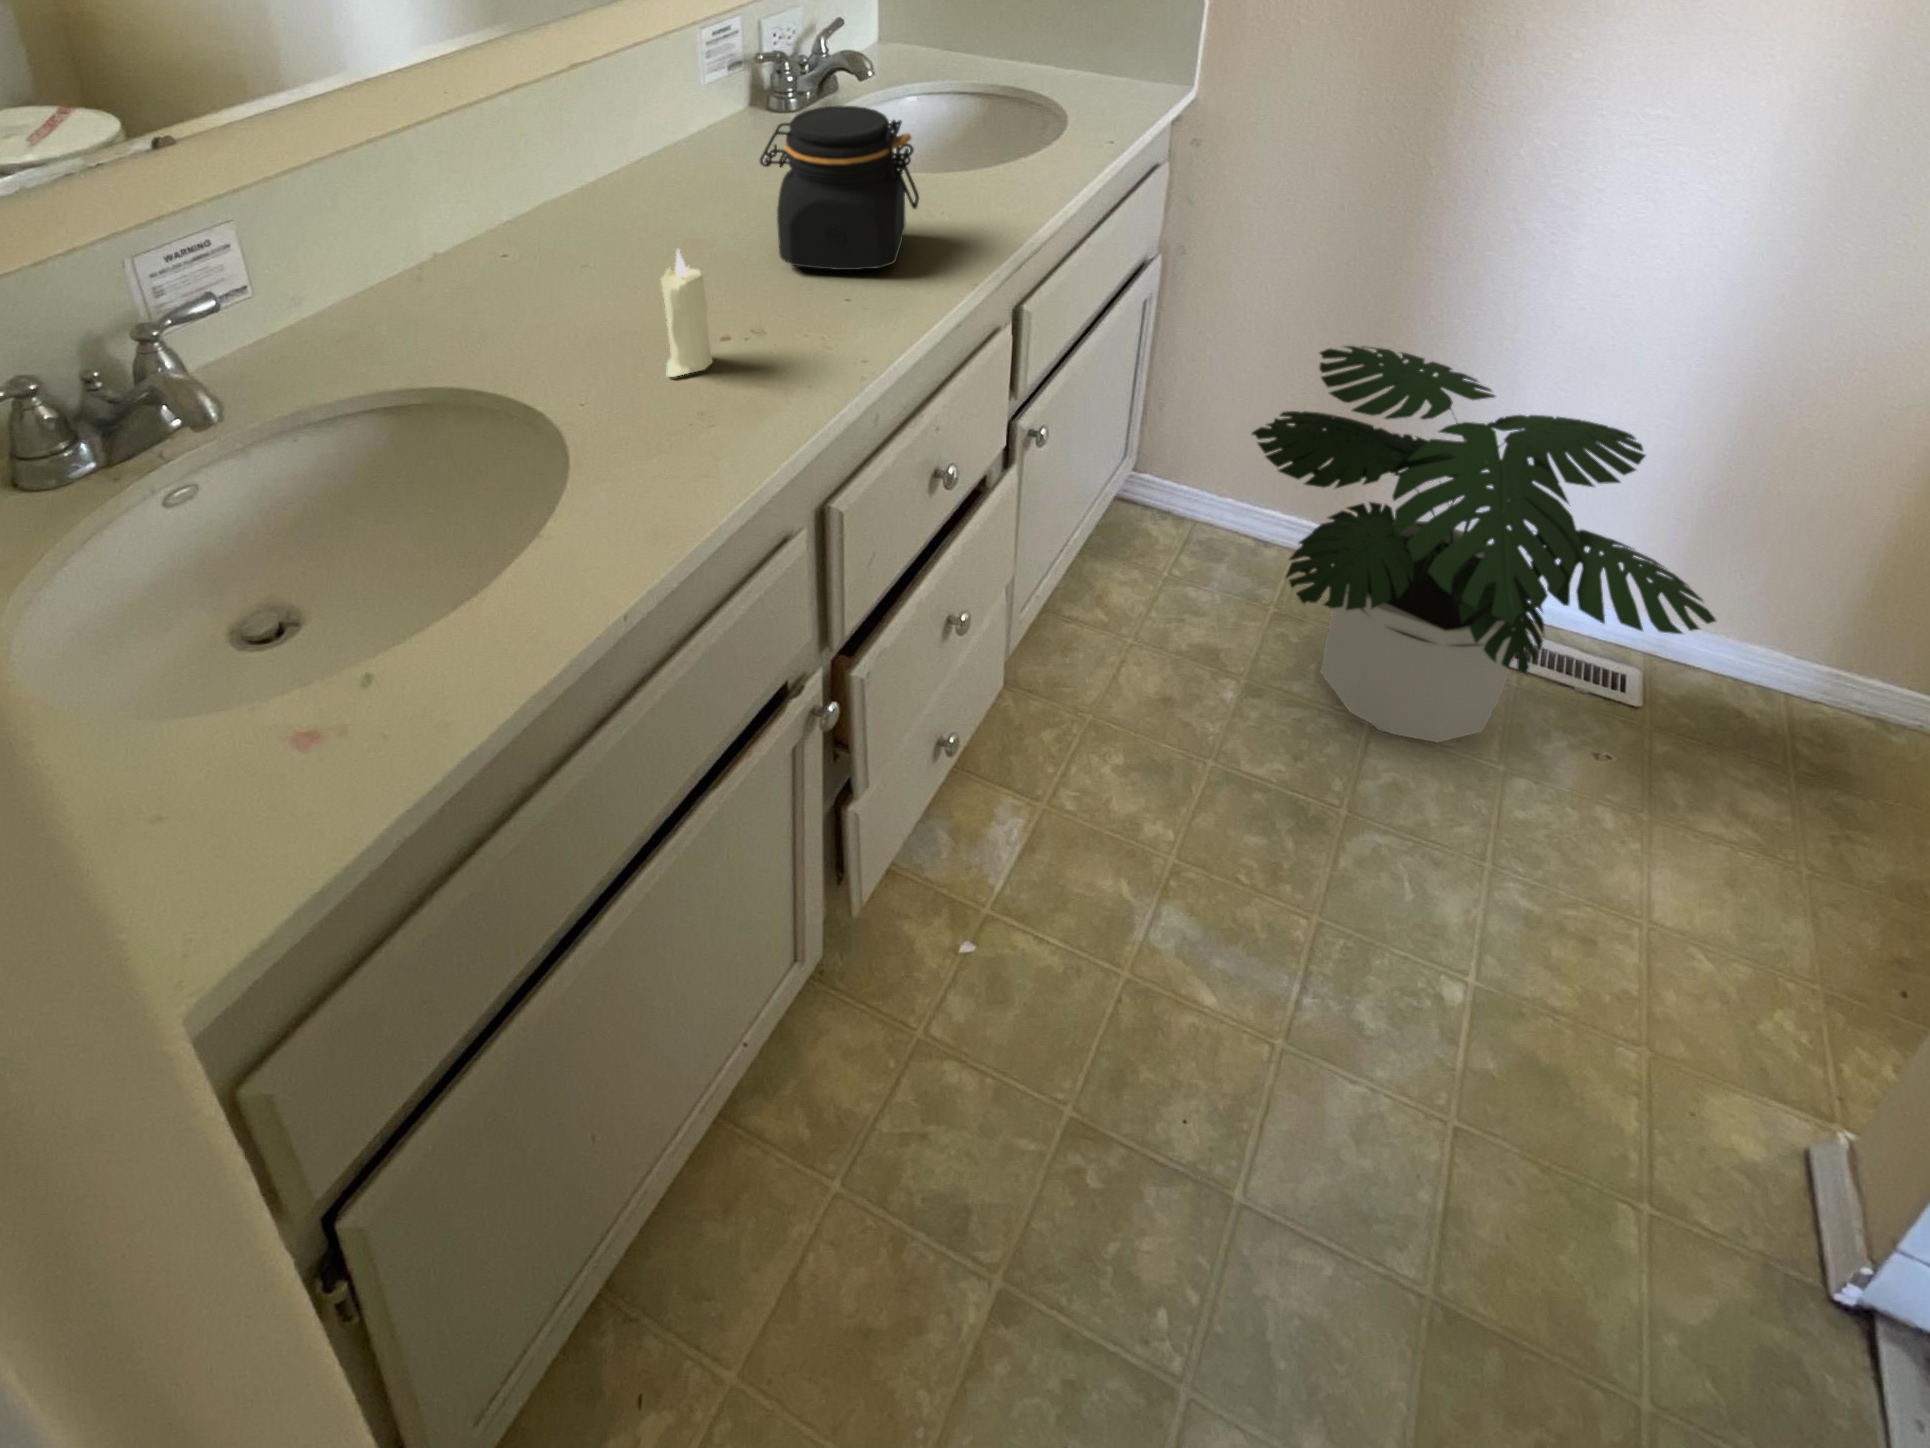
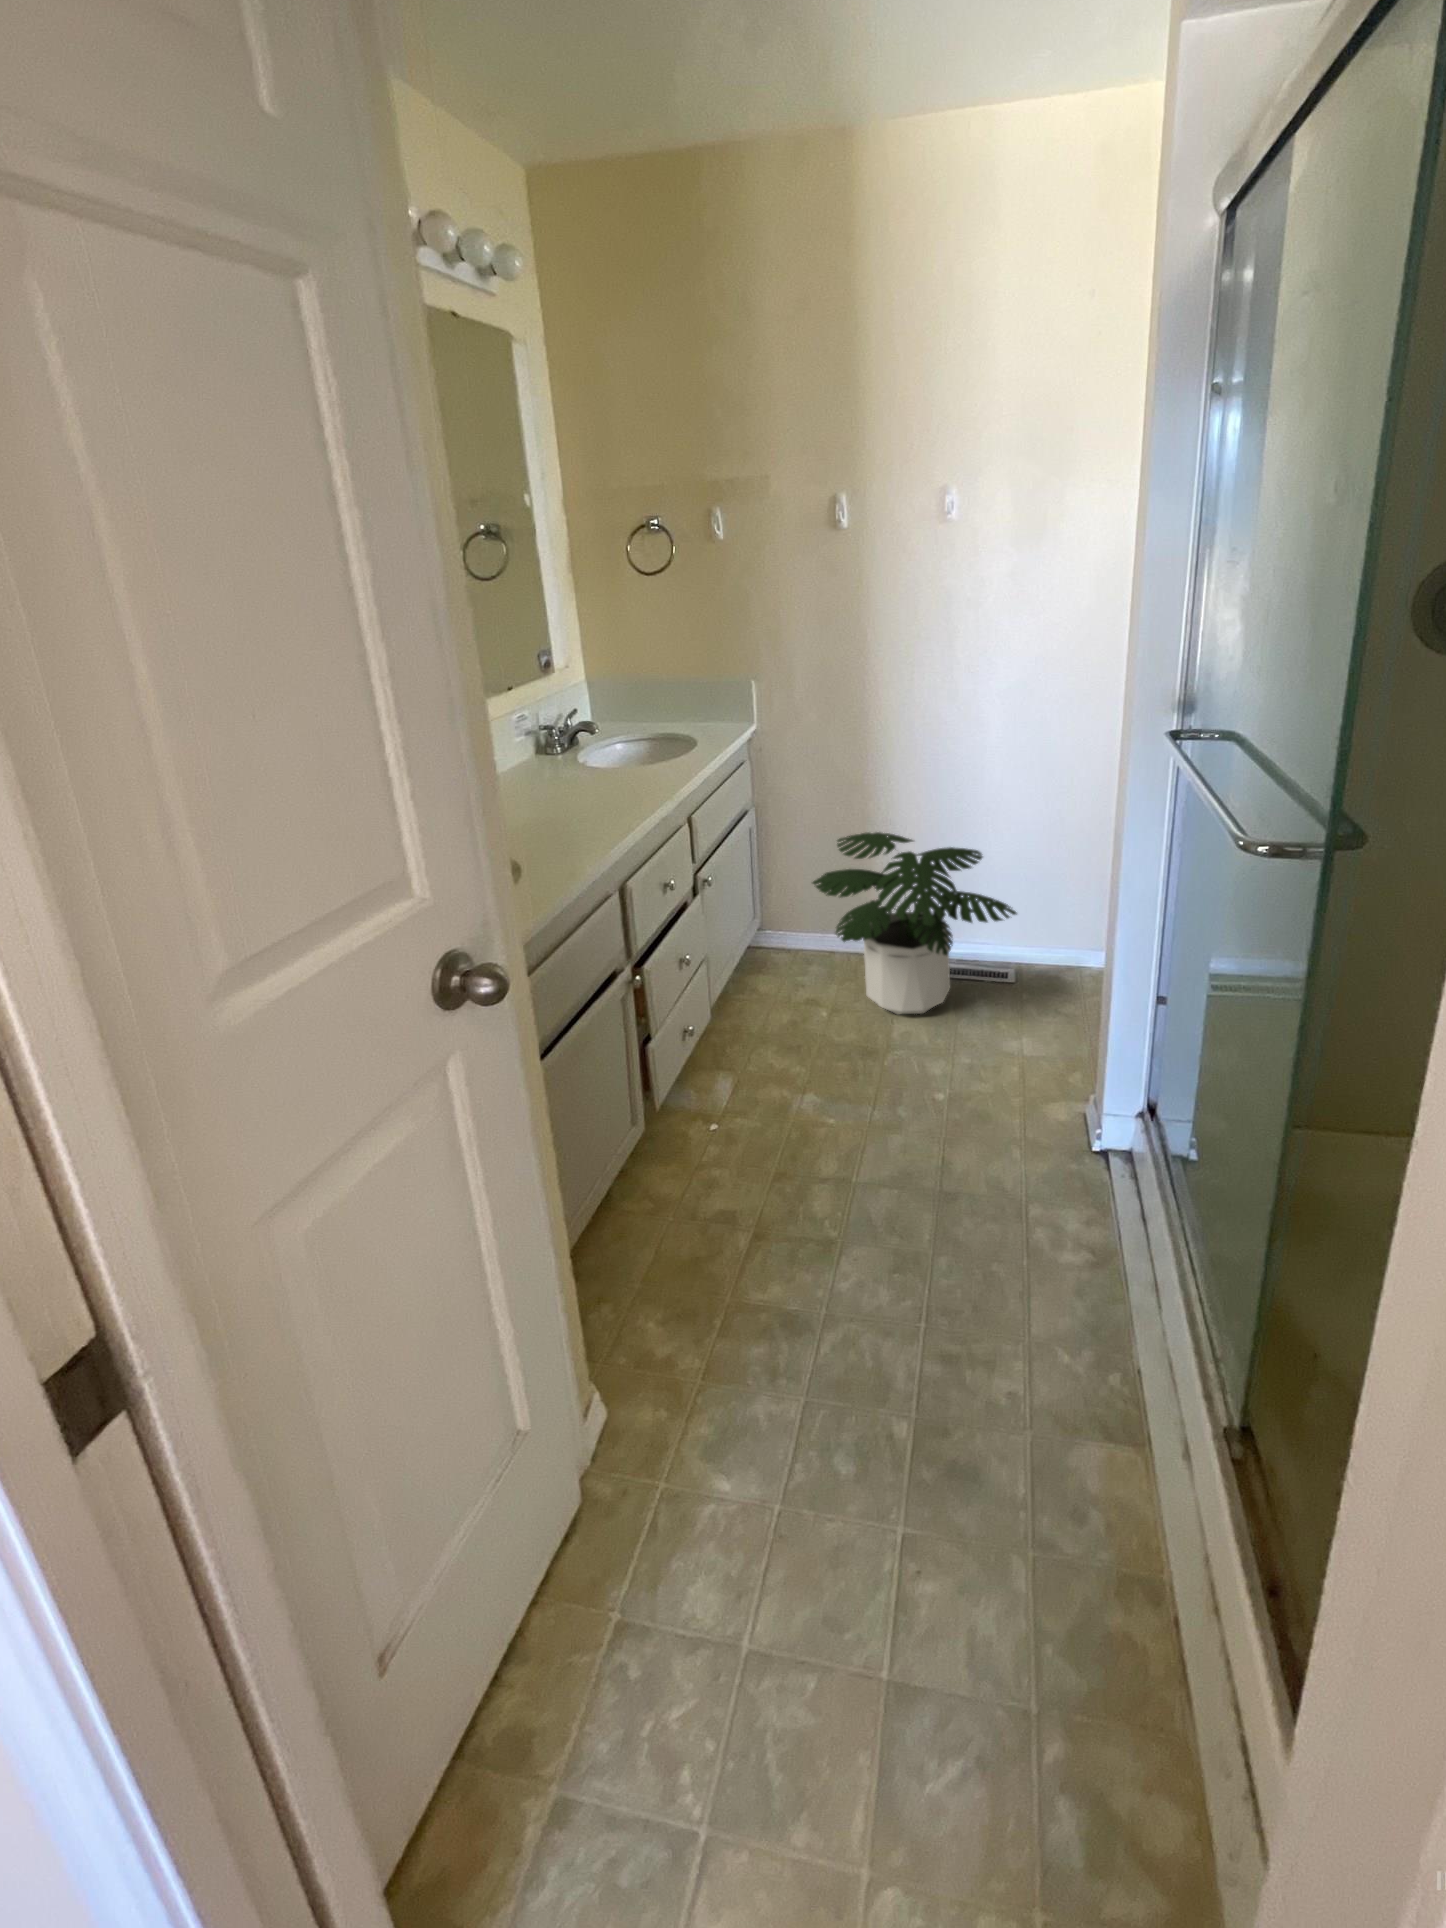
jar: present [760,106,919,270] -> none [566,731,639,802]
candle: present [661,250,713,377] -> none [542,783,566,840]

